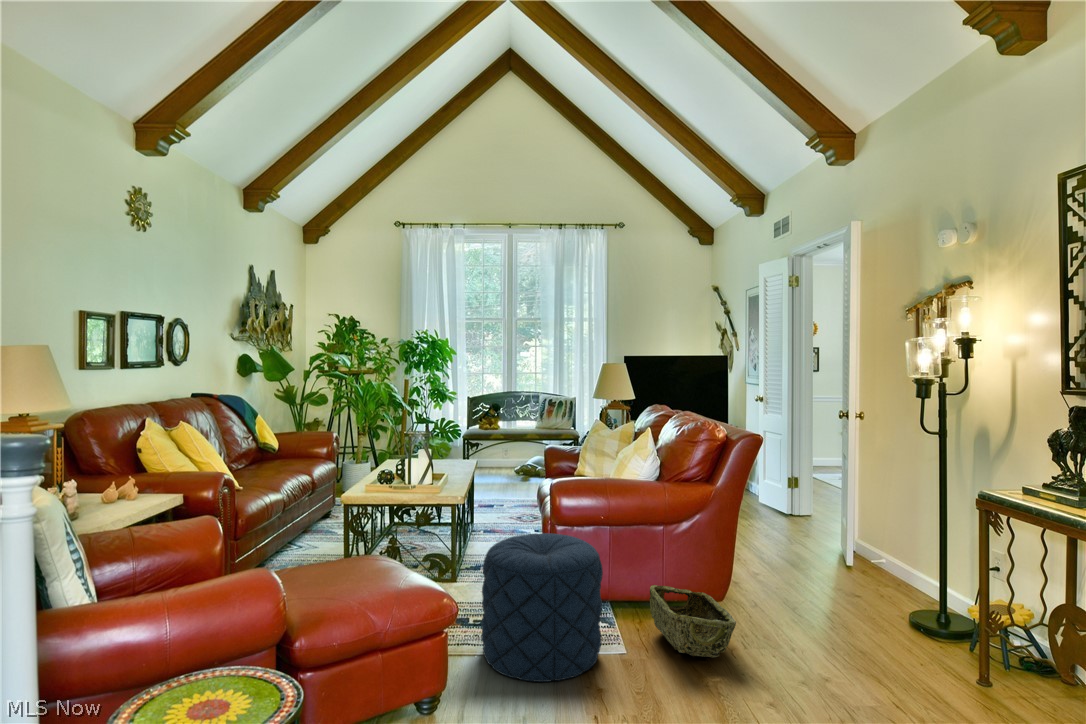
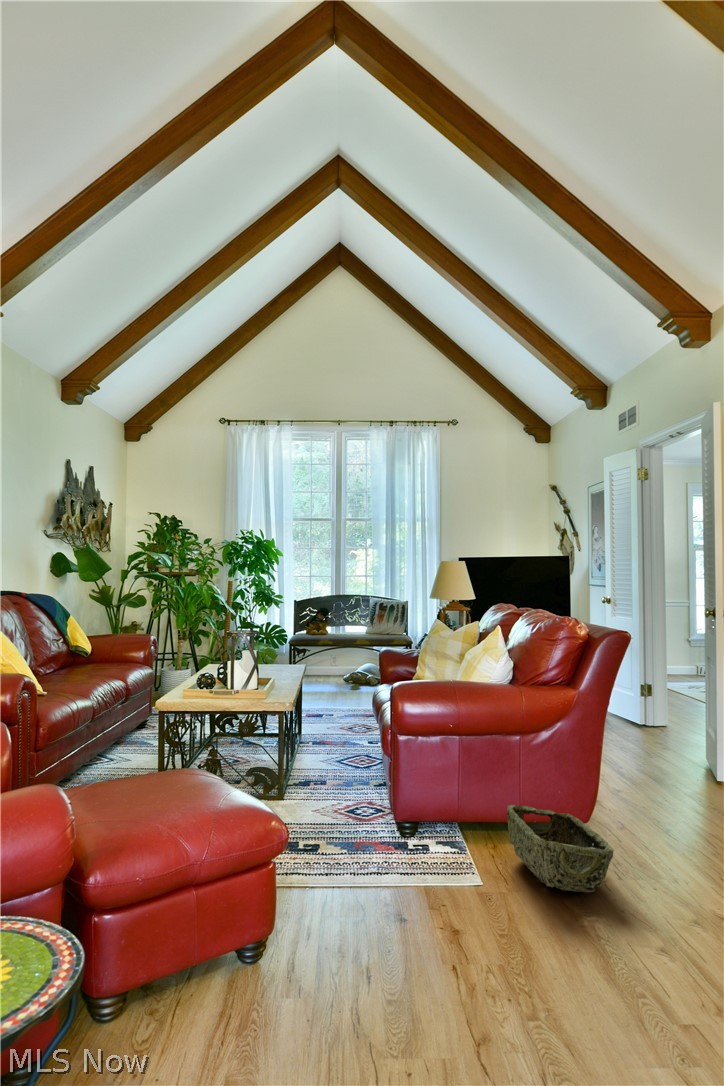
pouf: present [481,533,603,682] -> none [315,744,456,923]

